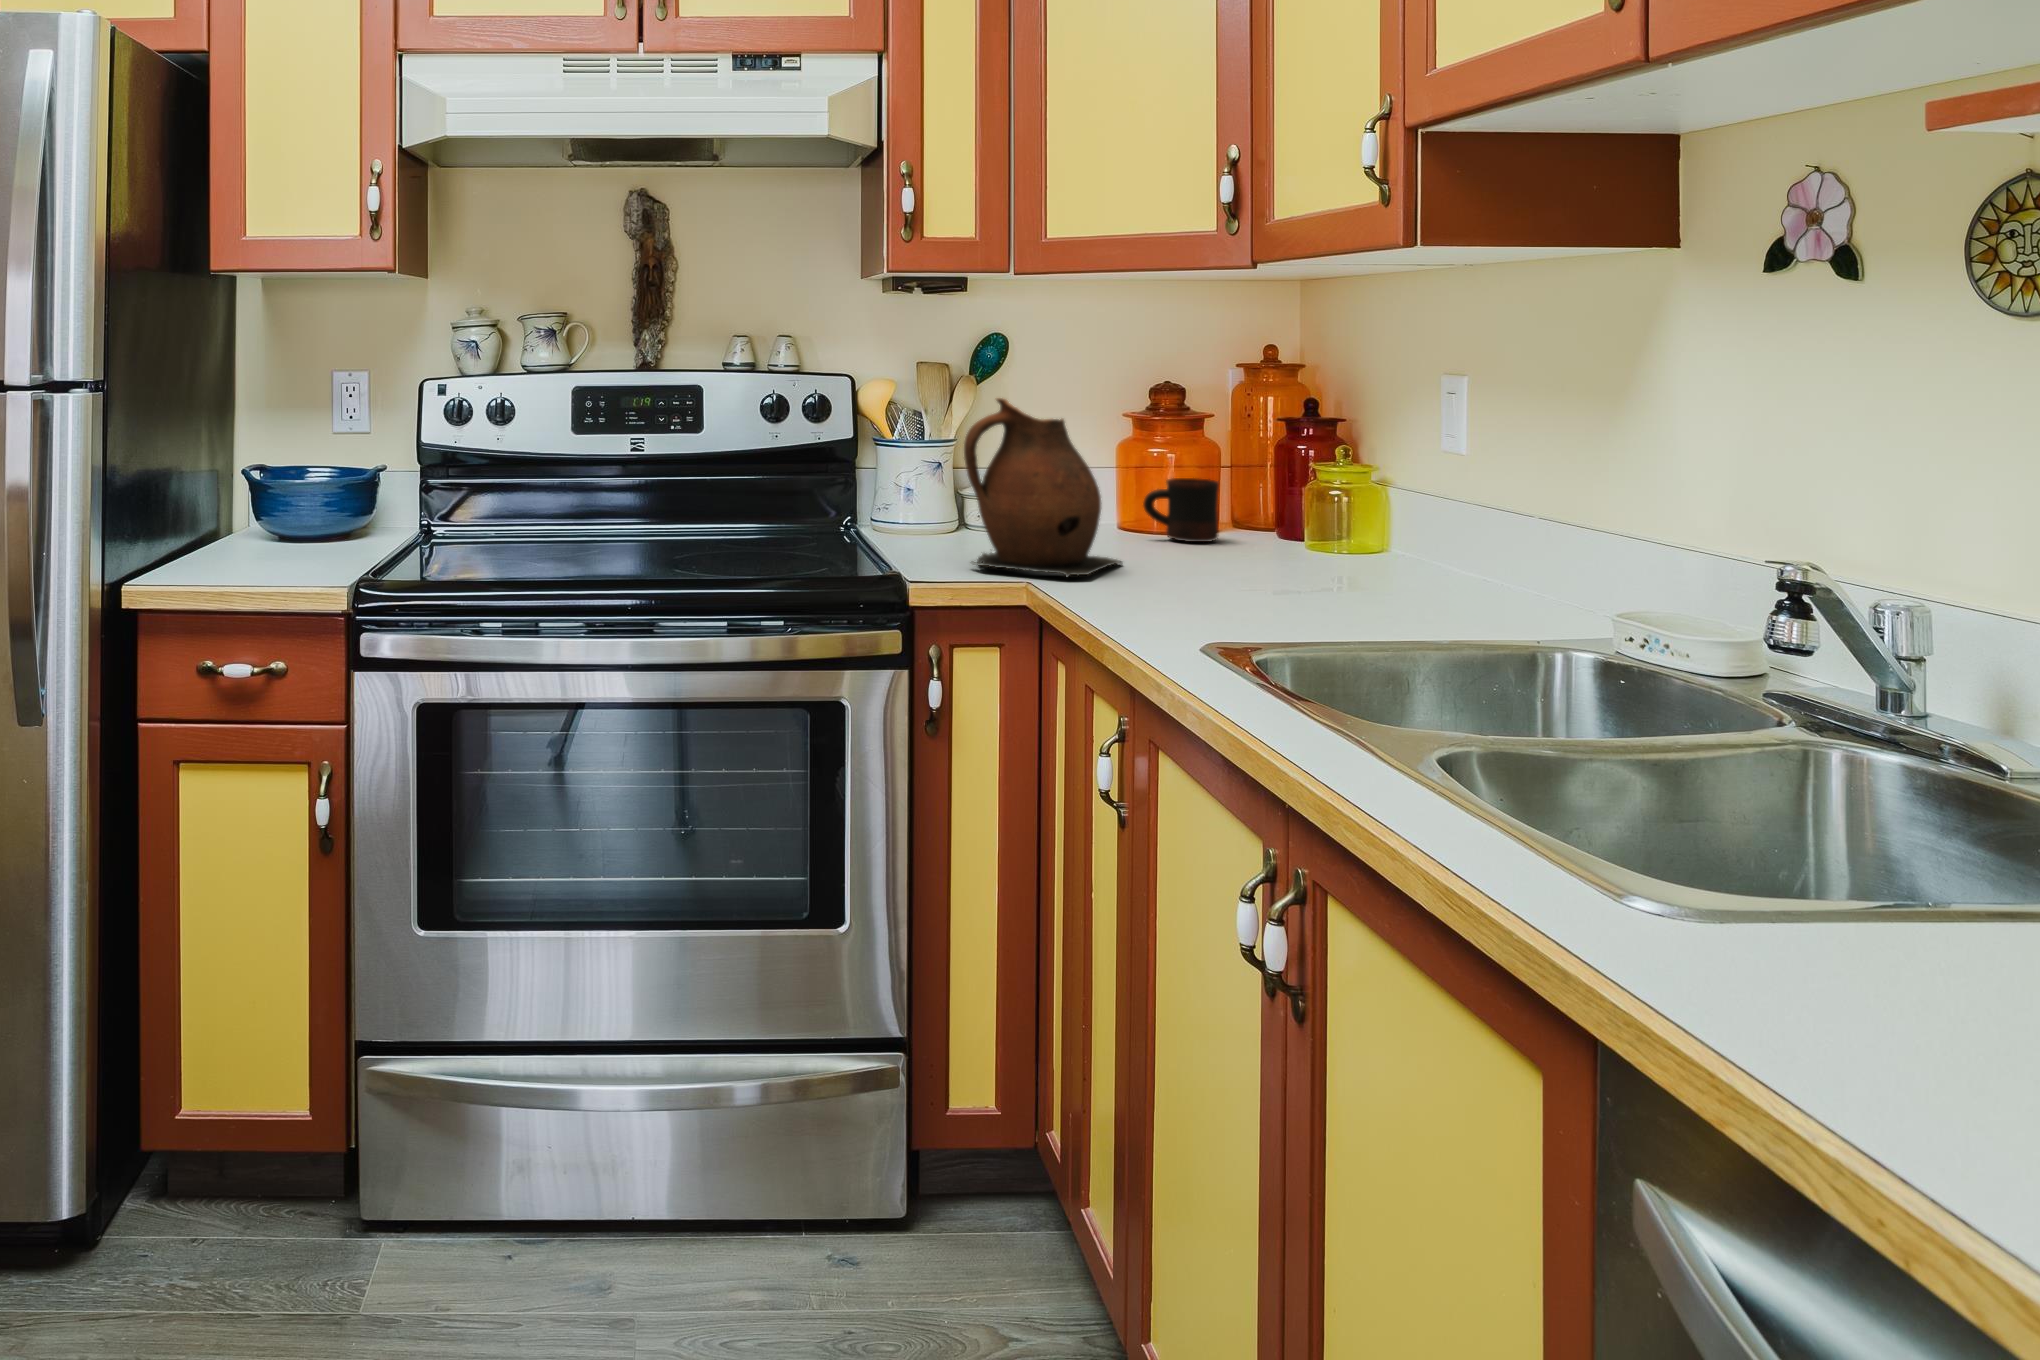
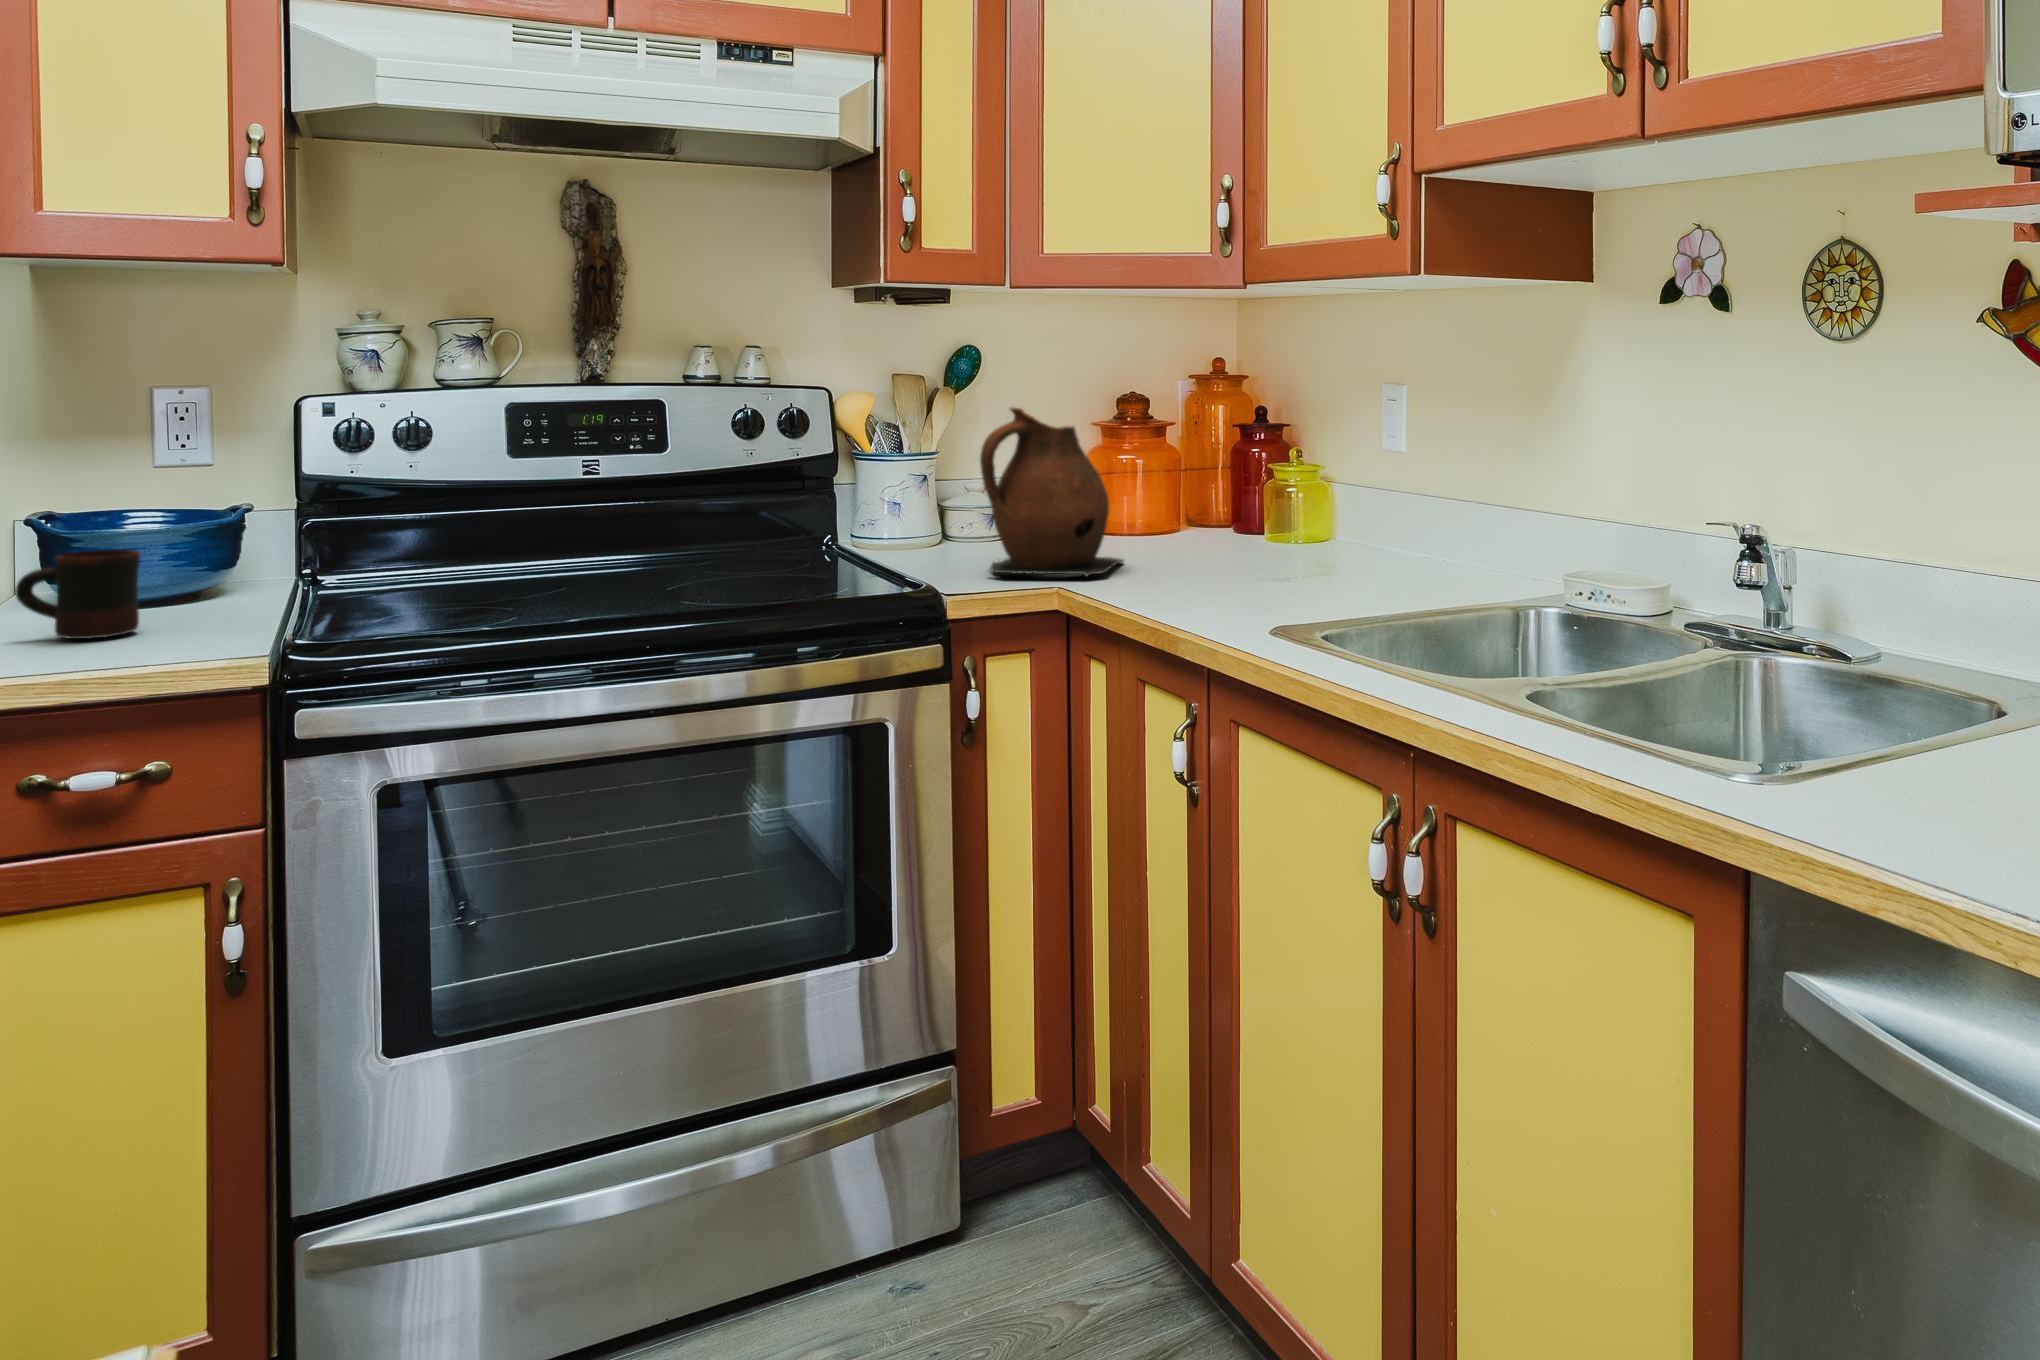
mug: present [1143,478,1219,542] -> present [16,549,140,639]

